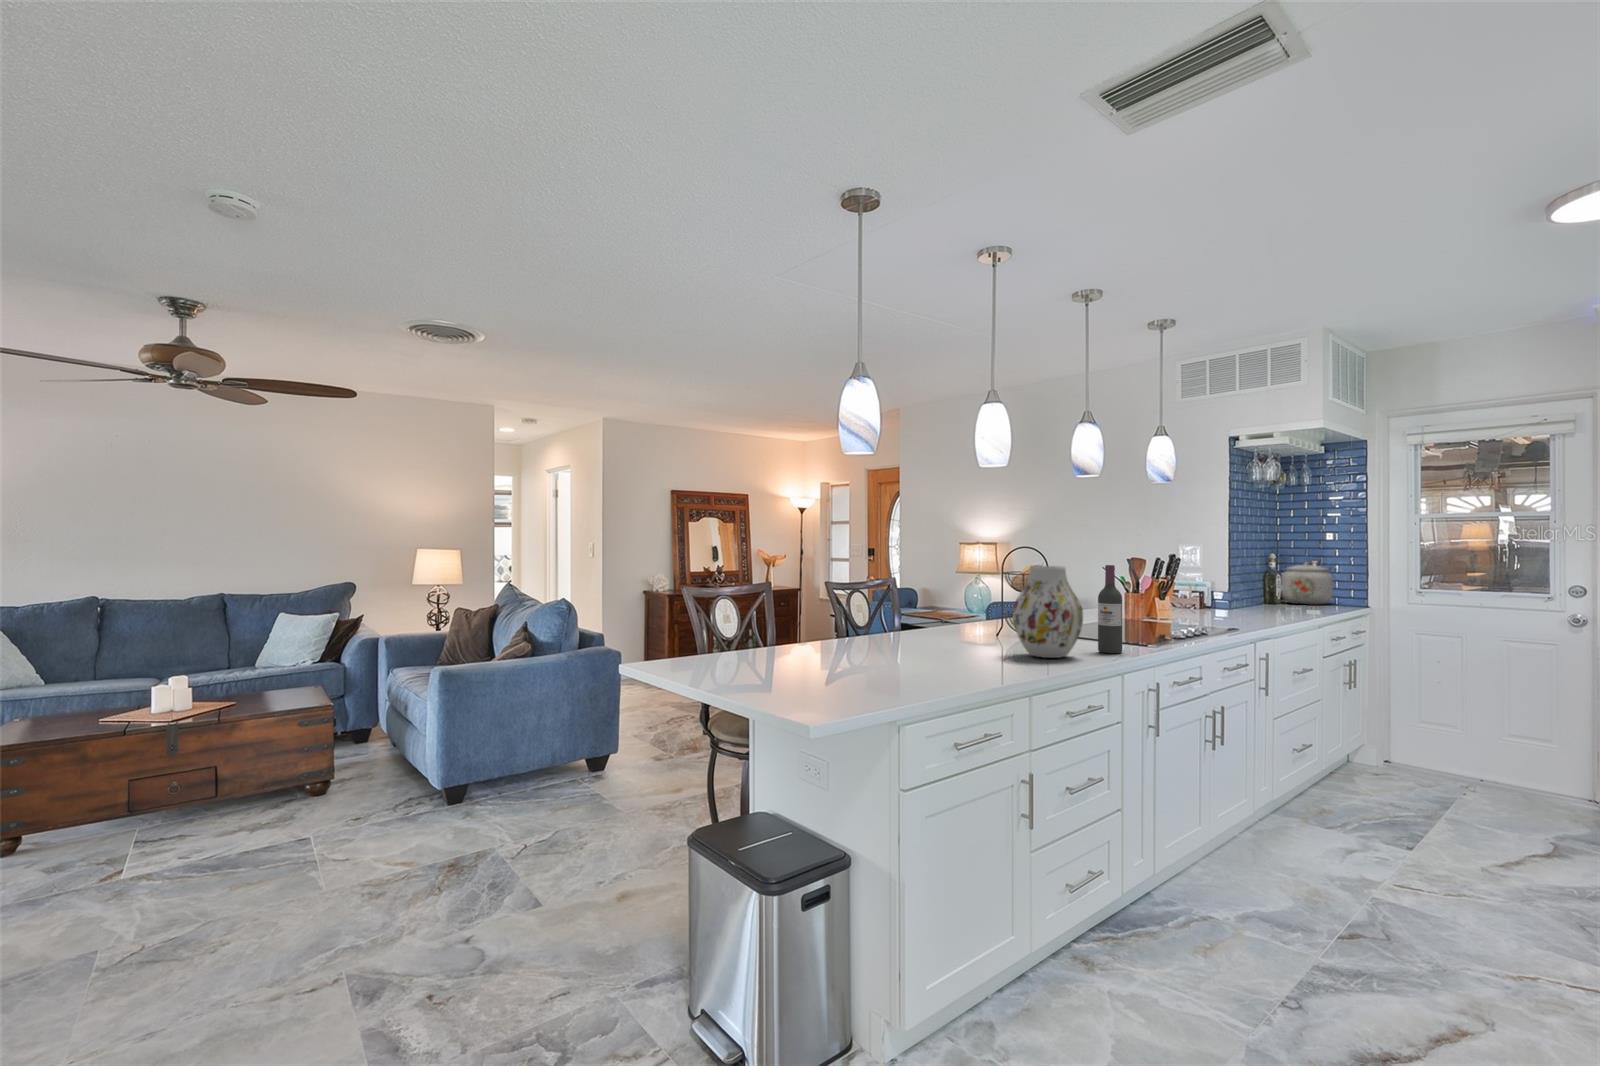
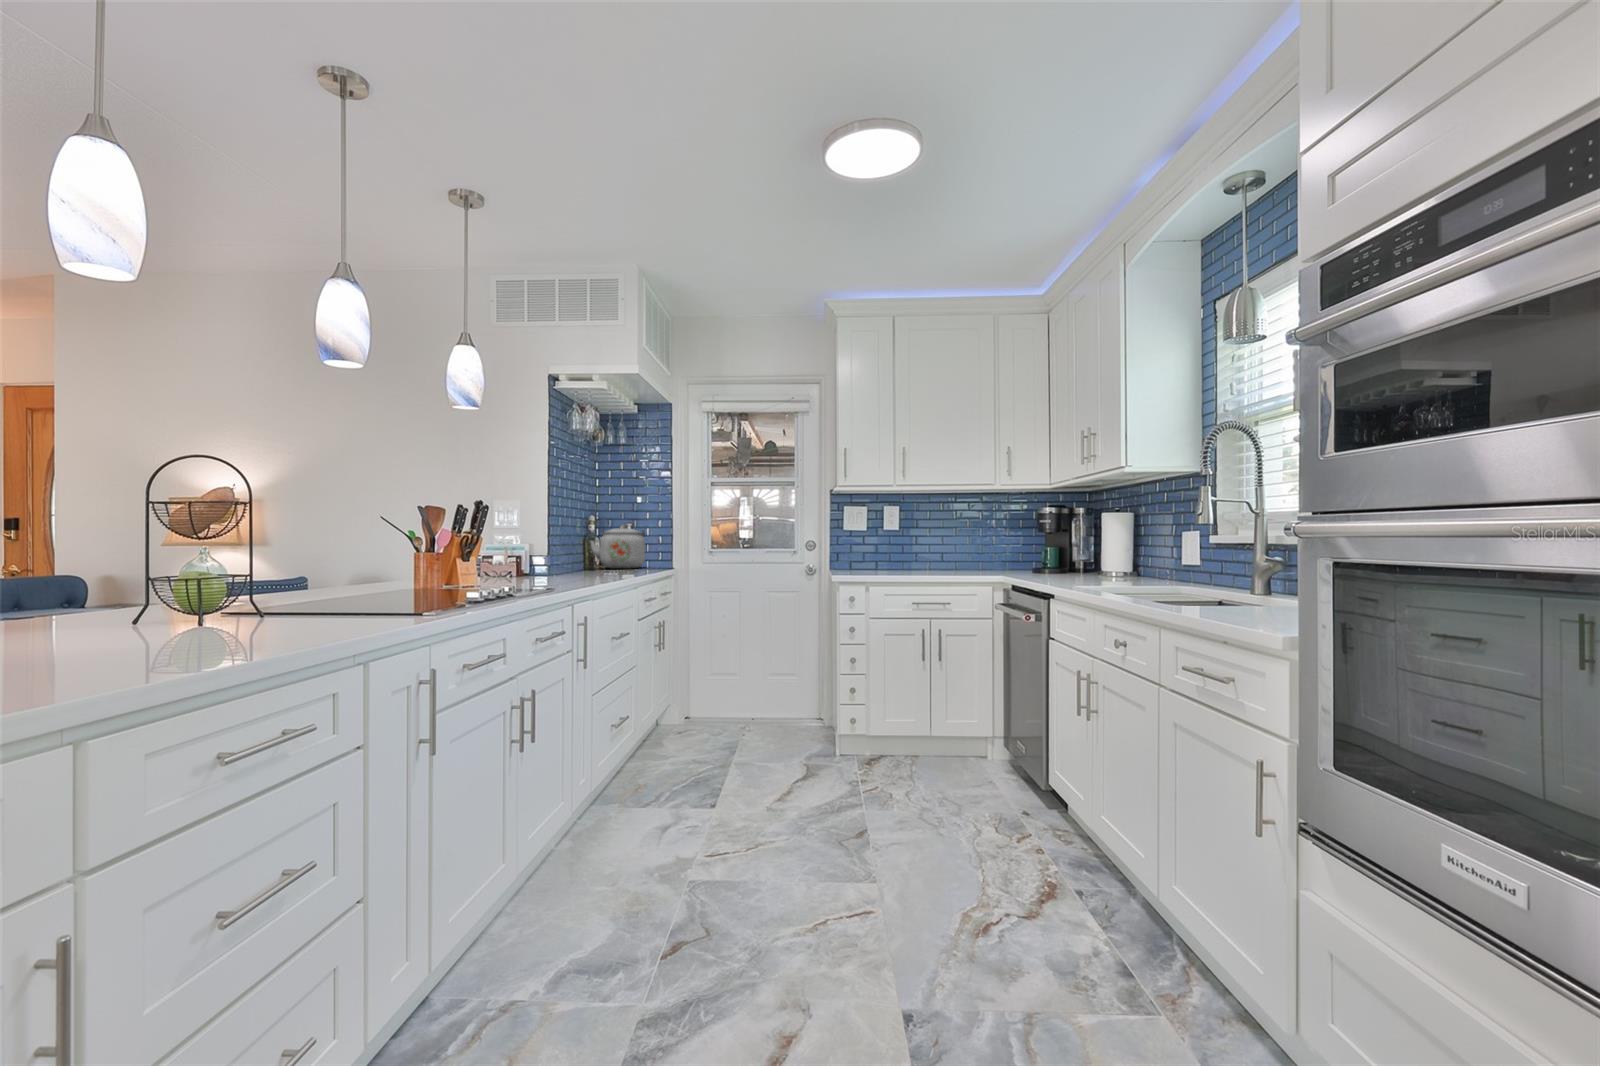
wine bottle: present [1098,565,1122,653] -> none [329,482,374,632]
vase: present [1013,566,1083,658] -> none [118,471,288,653]

